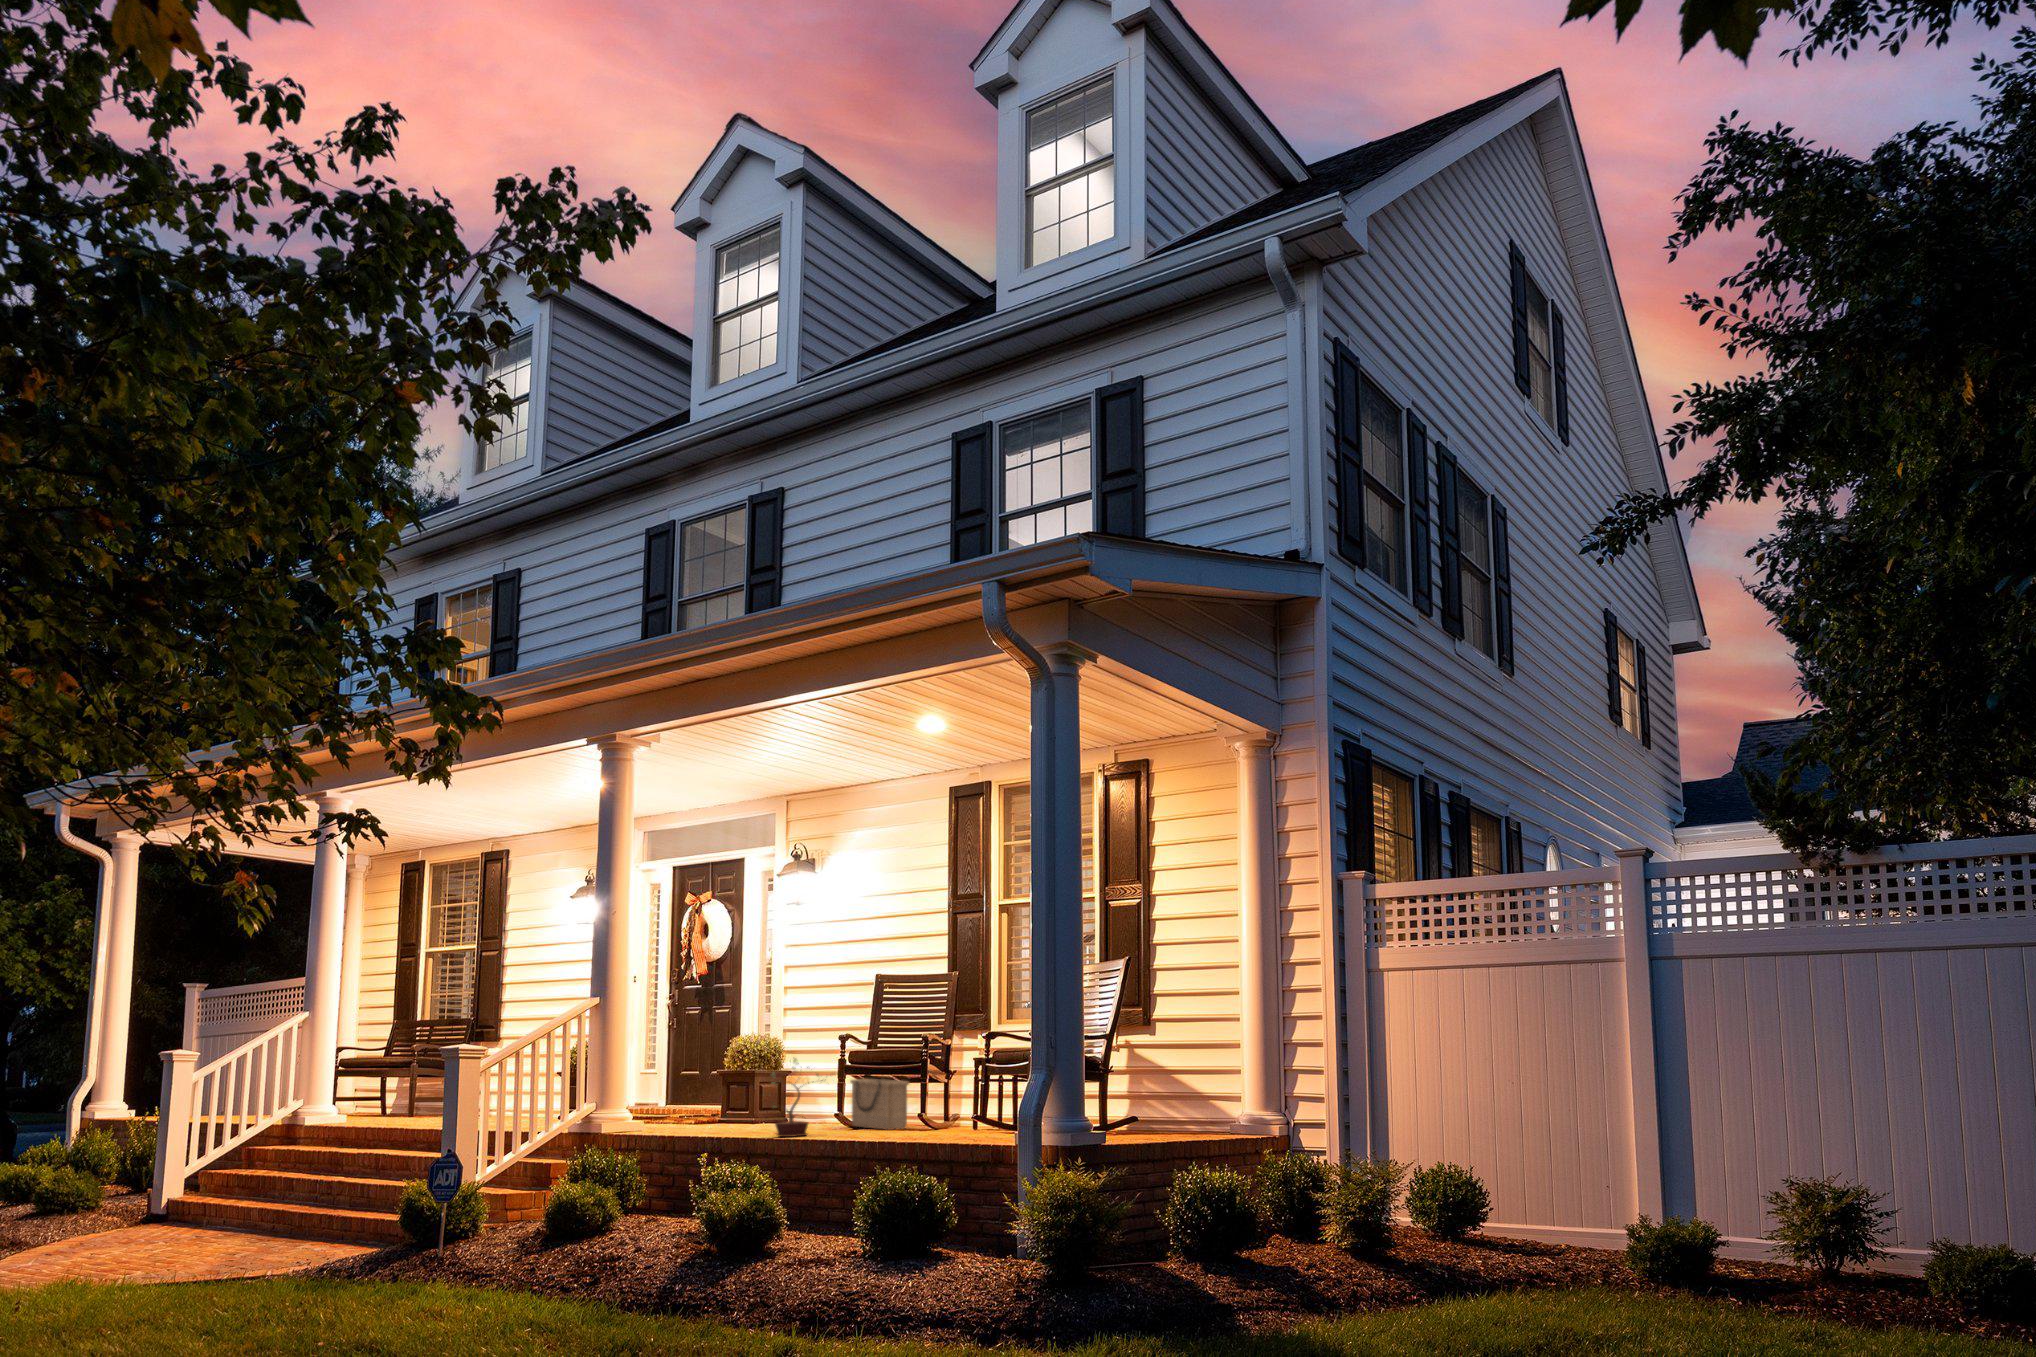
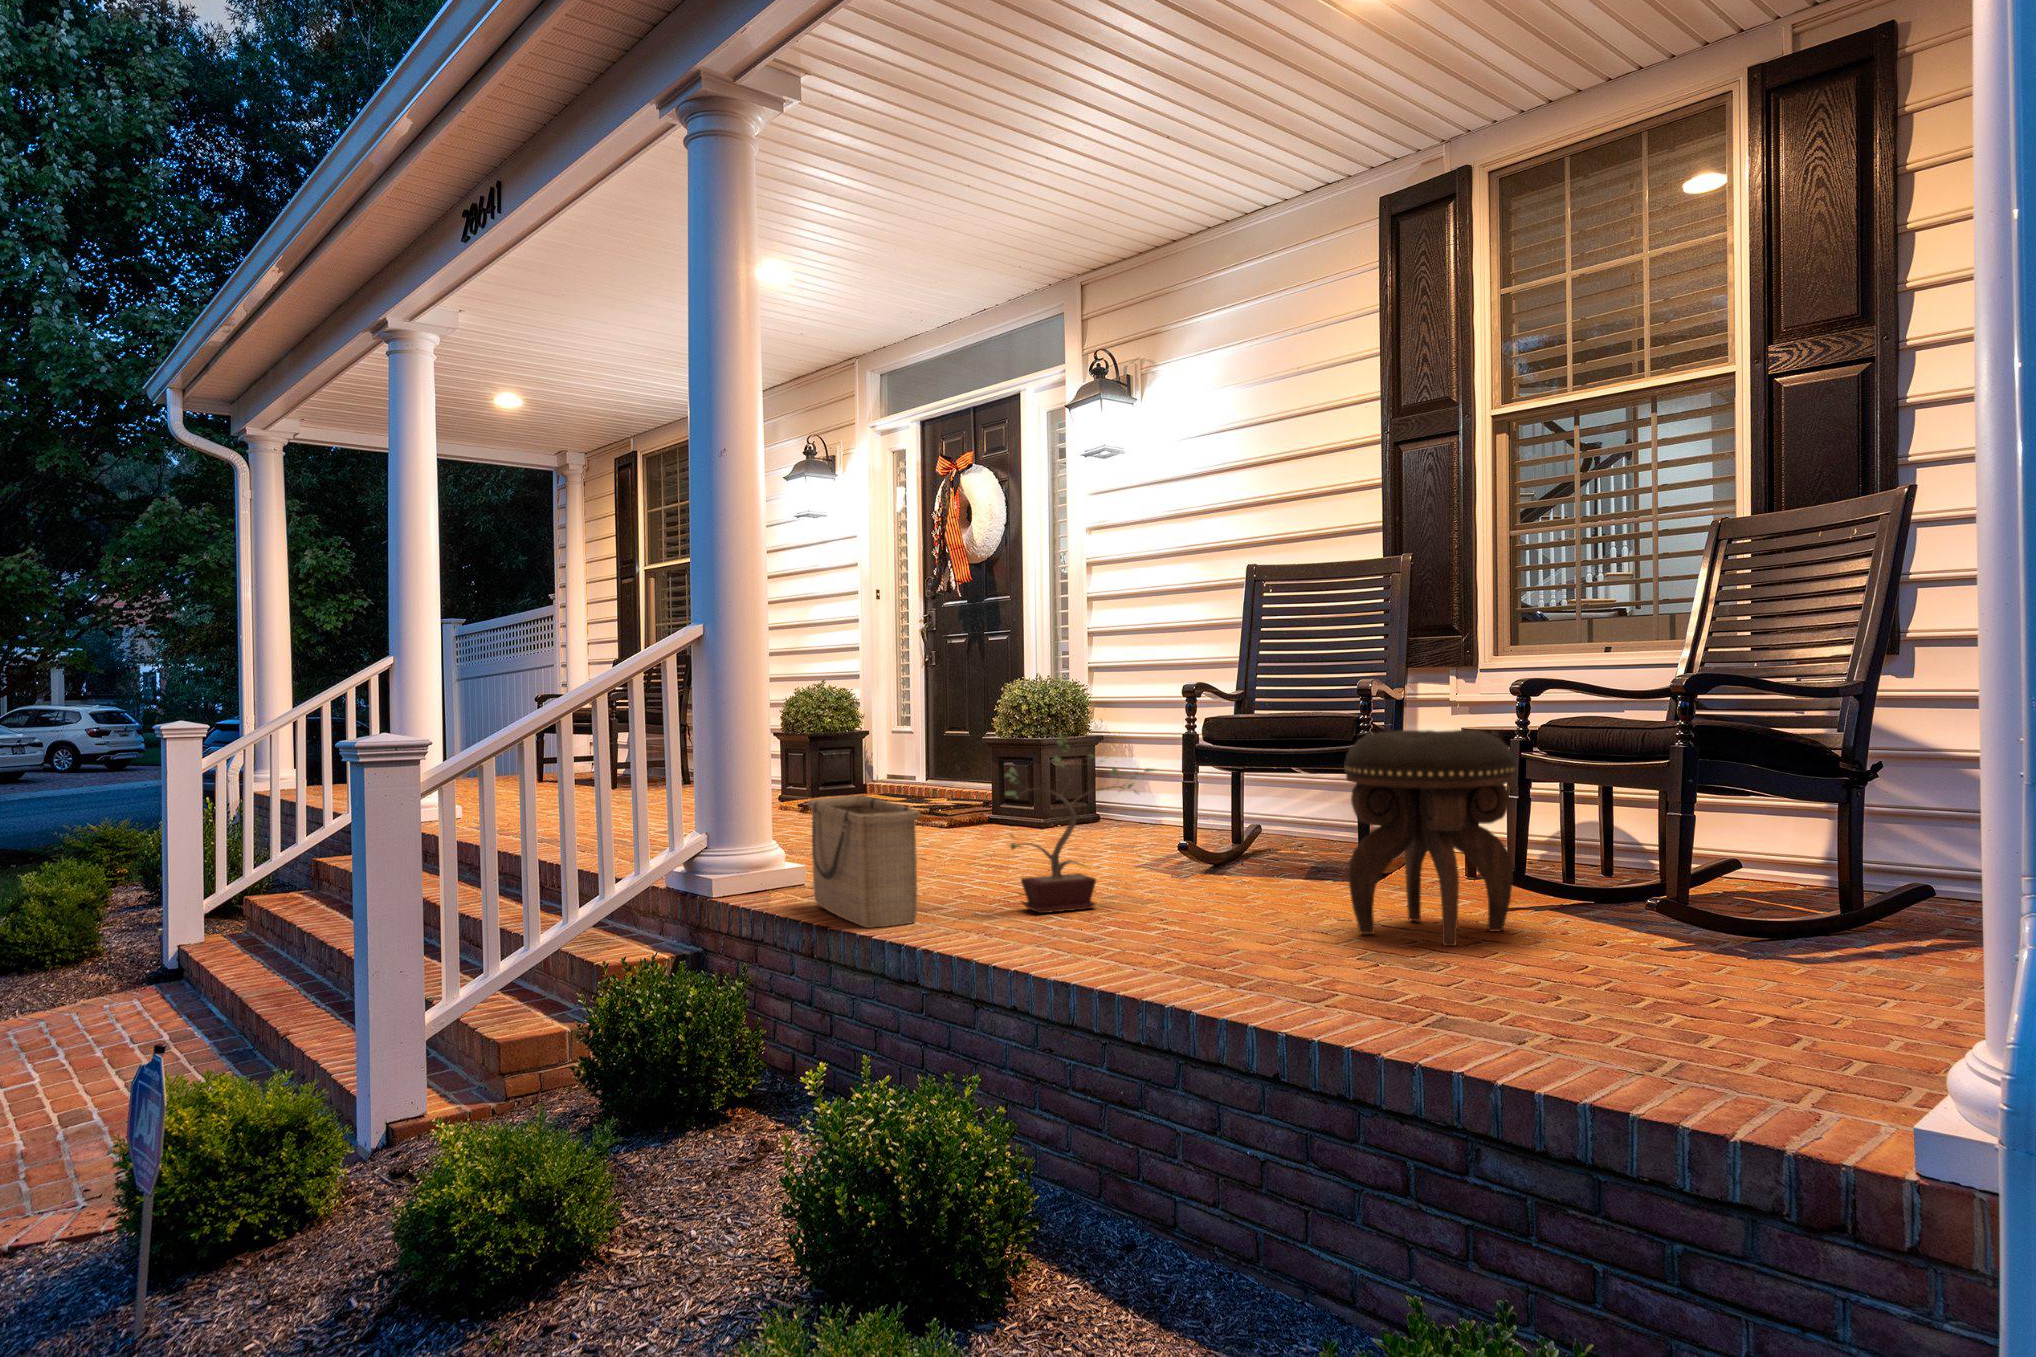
footstool: none [915,1054,980,1138] -> present [1344,730,1516,946]
basket: present [850,1079,909,1130] -> present [808,796,920,928]

